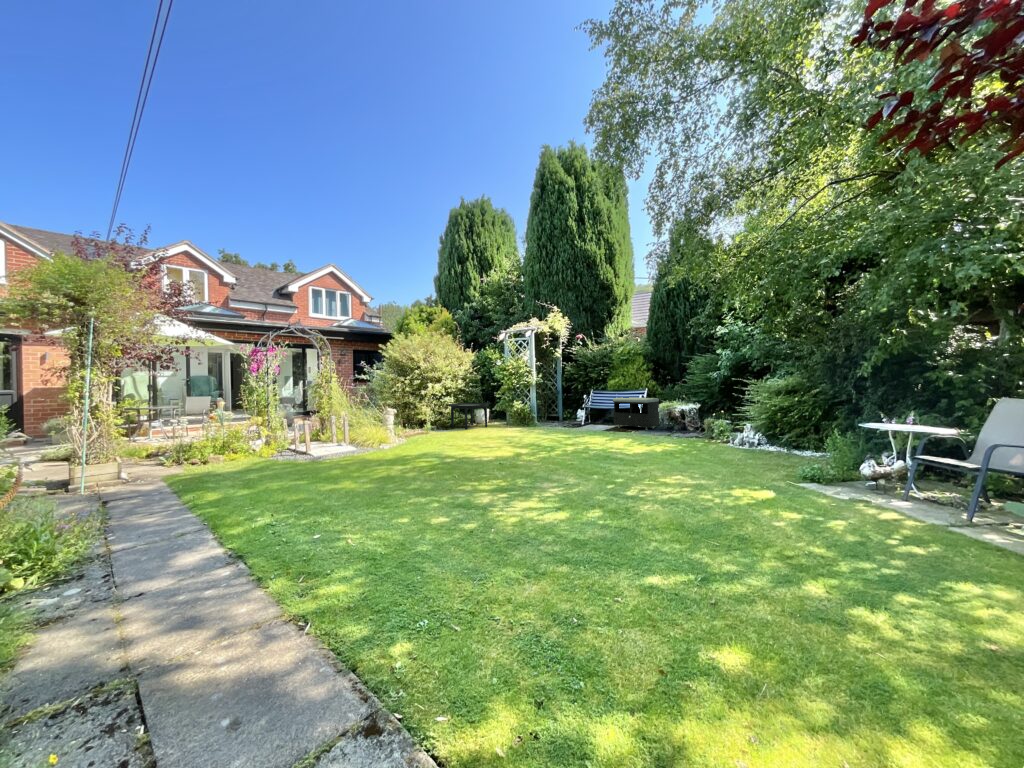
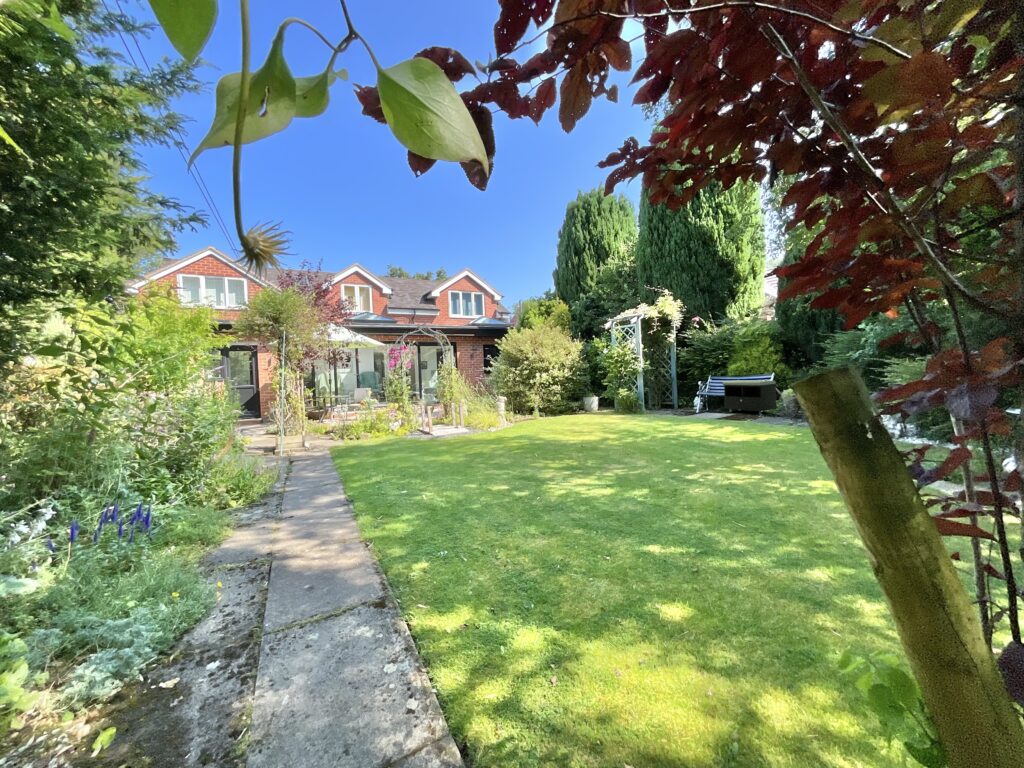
round table: present [449,403,488,429] -> none [558,389,596,413]

